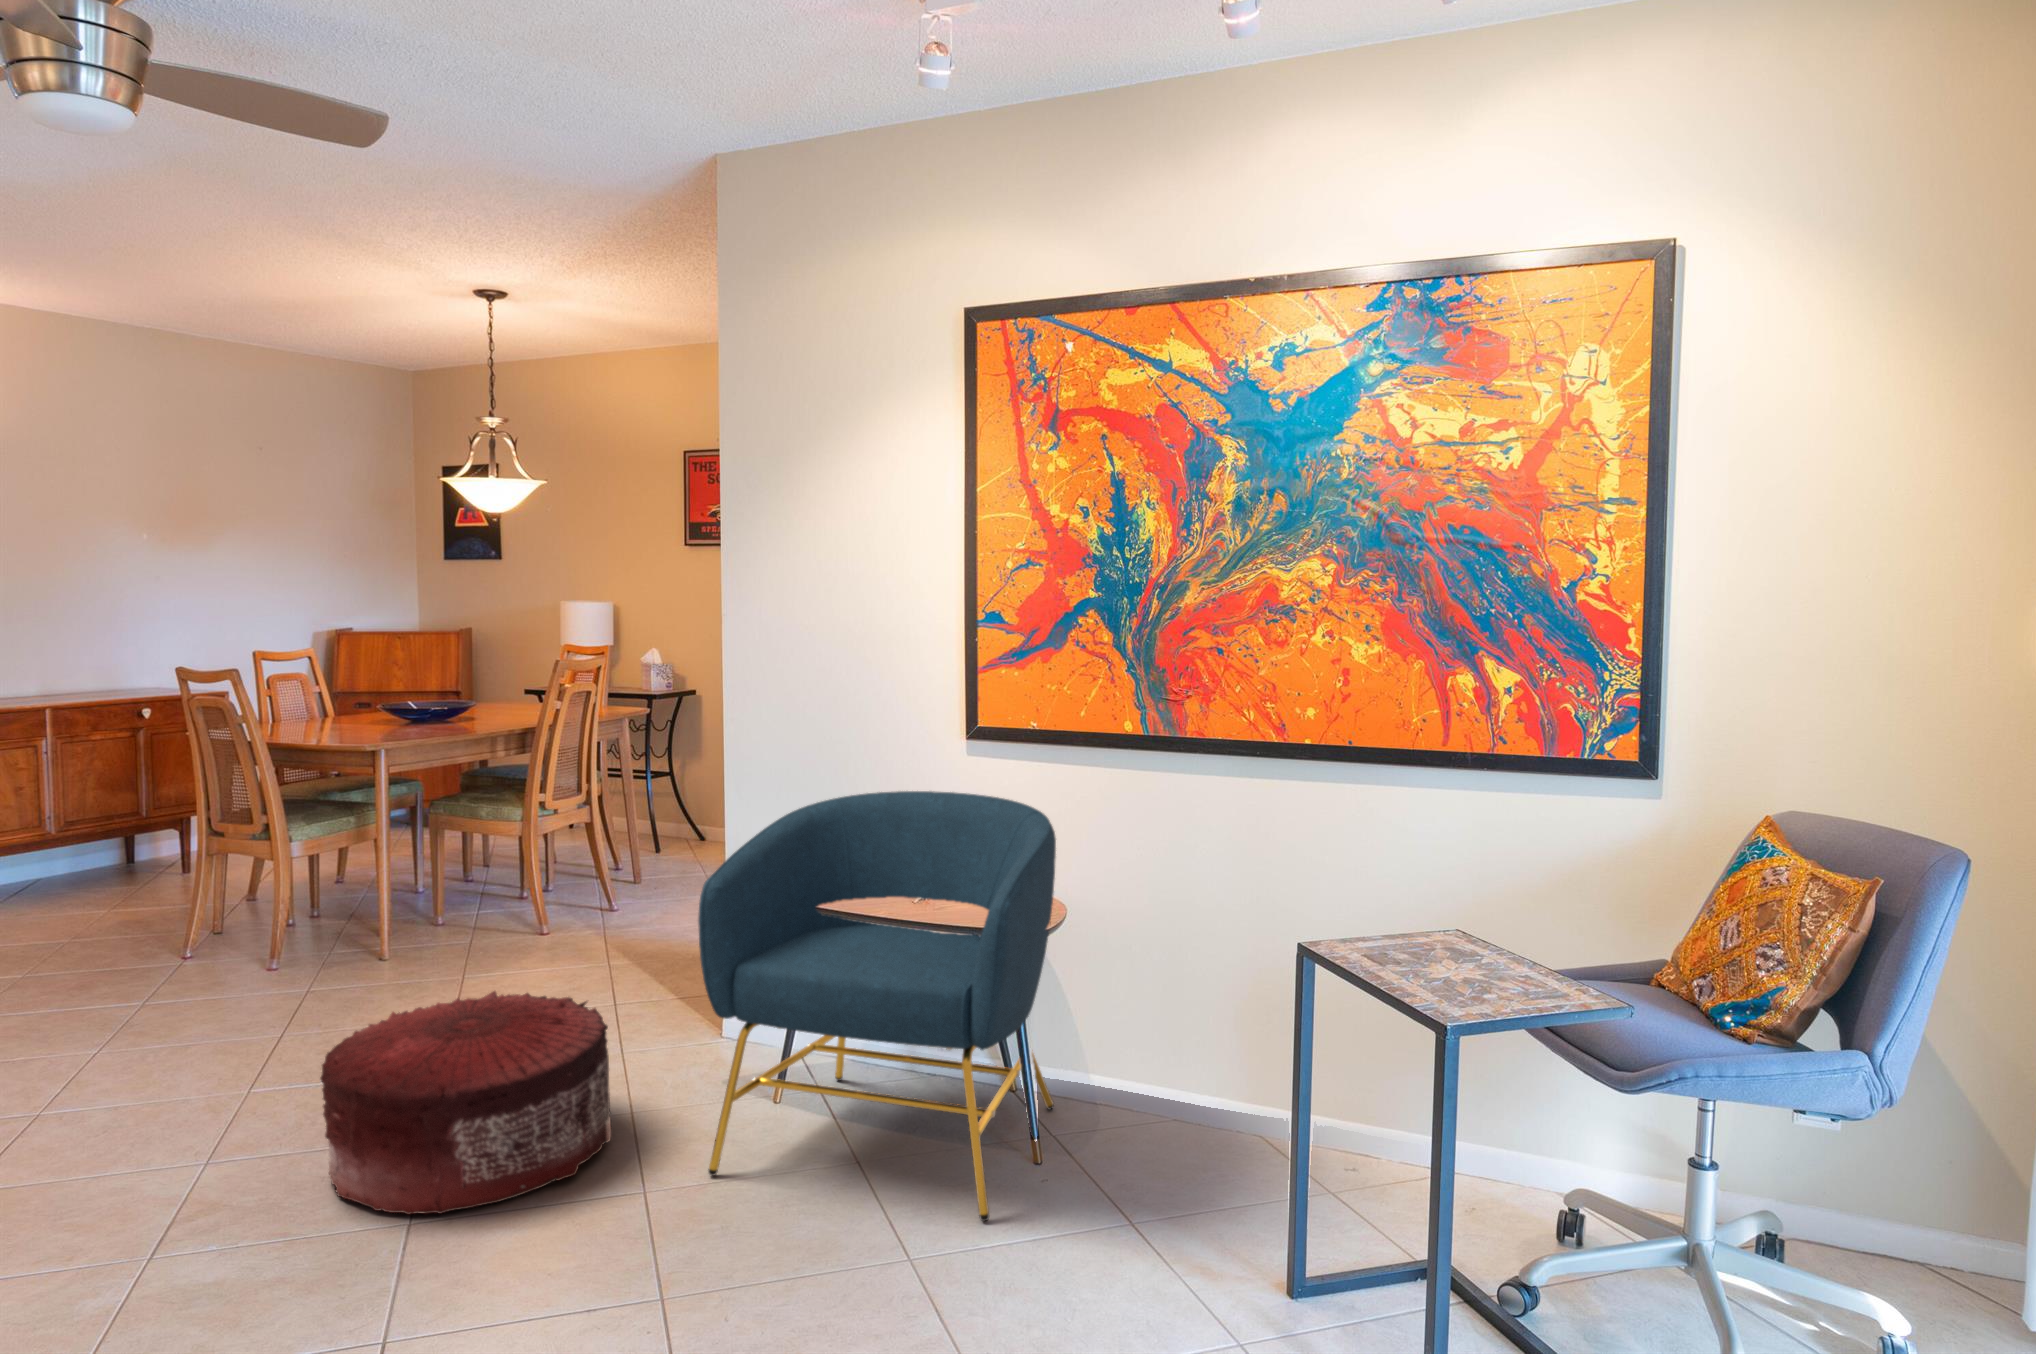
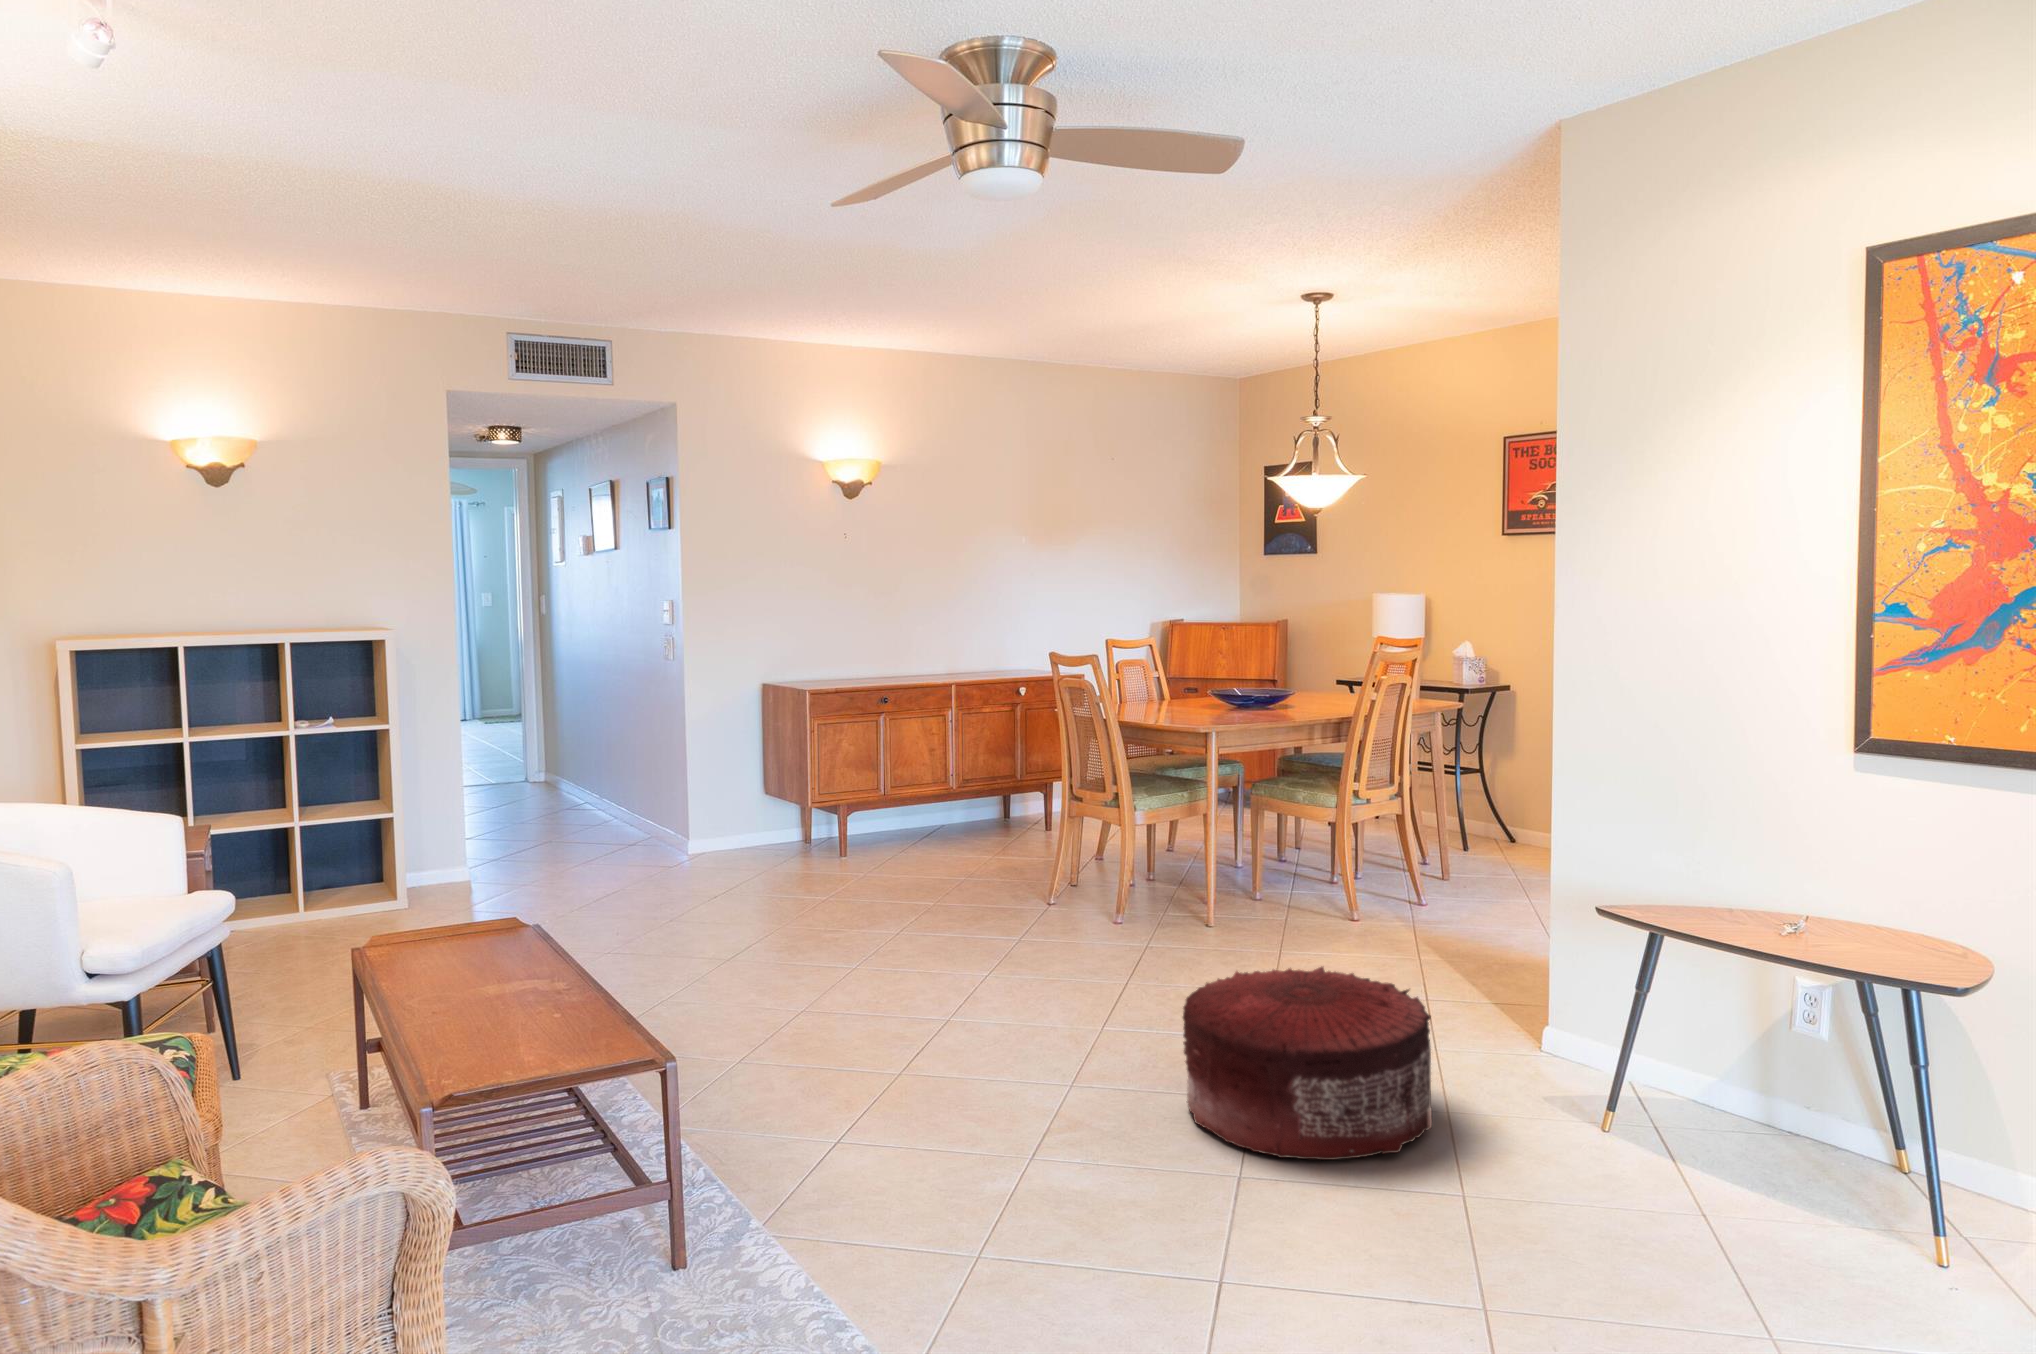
armchair: present [698,791,1056,1221] -> none [1528,808,1979,1309]

